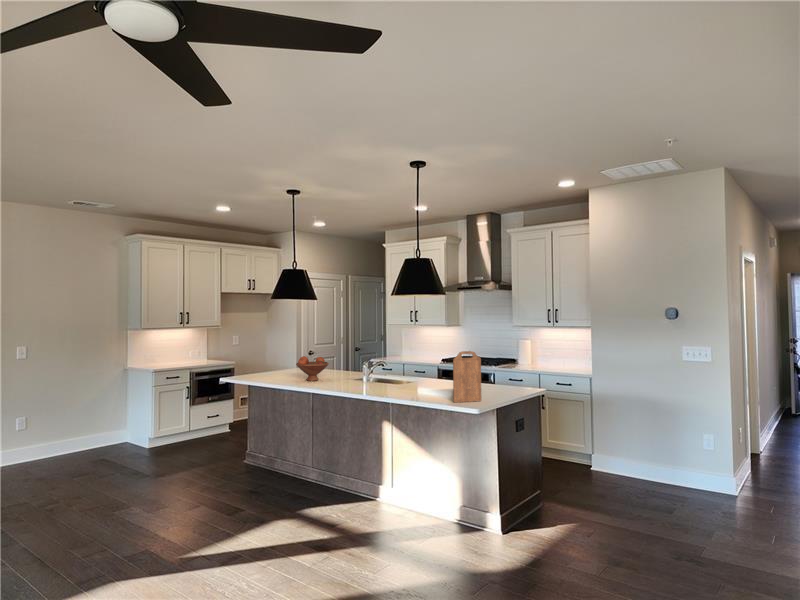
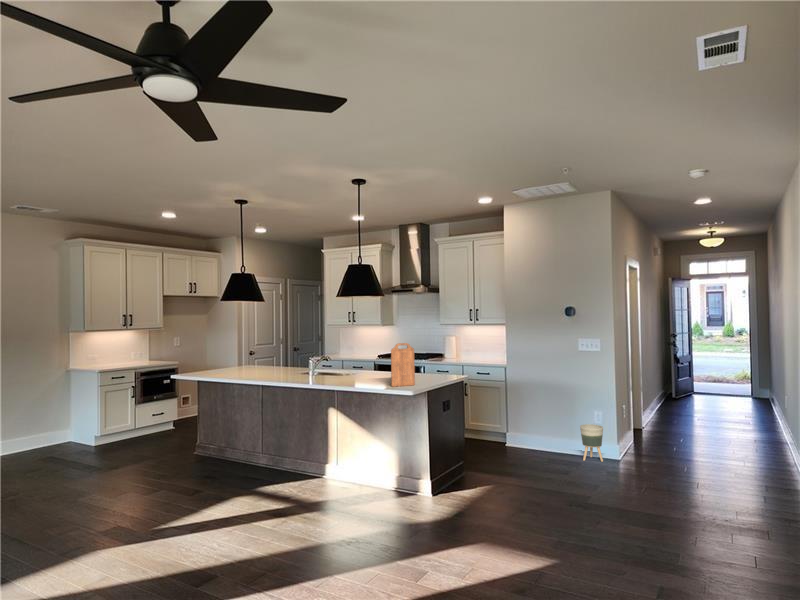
fruit bowl: present [296,356,329,381] -> none [246,353,277,375]
planter: none [685,451,715,498] -> present [580,424,603,462]

